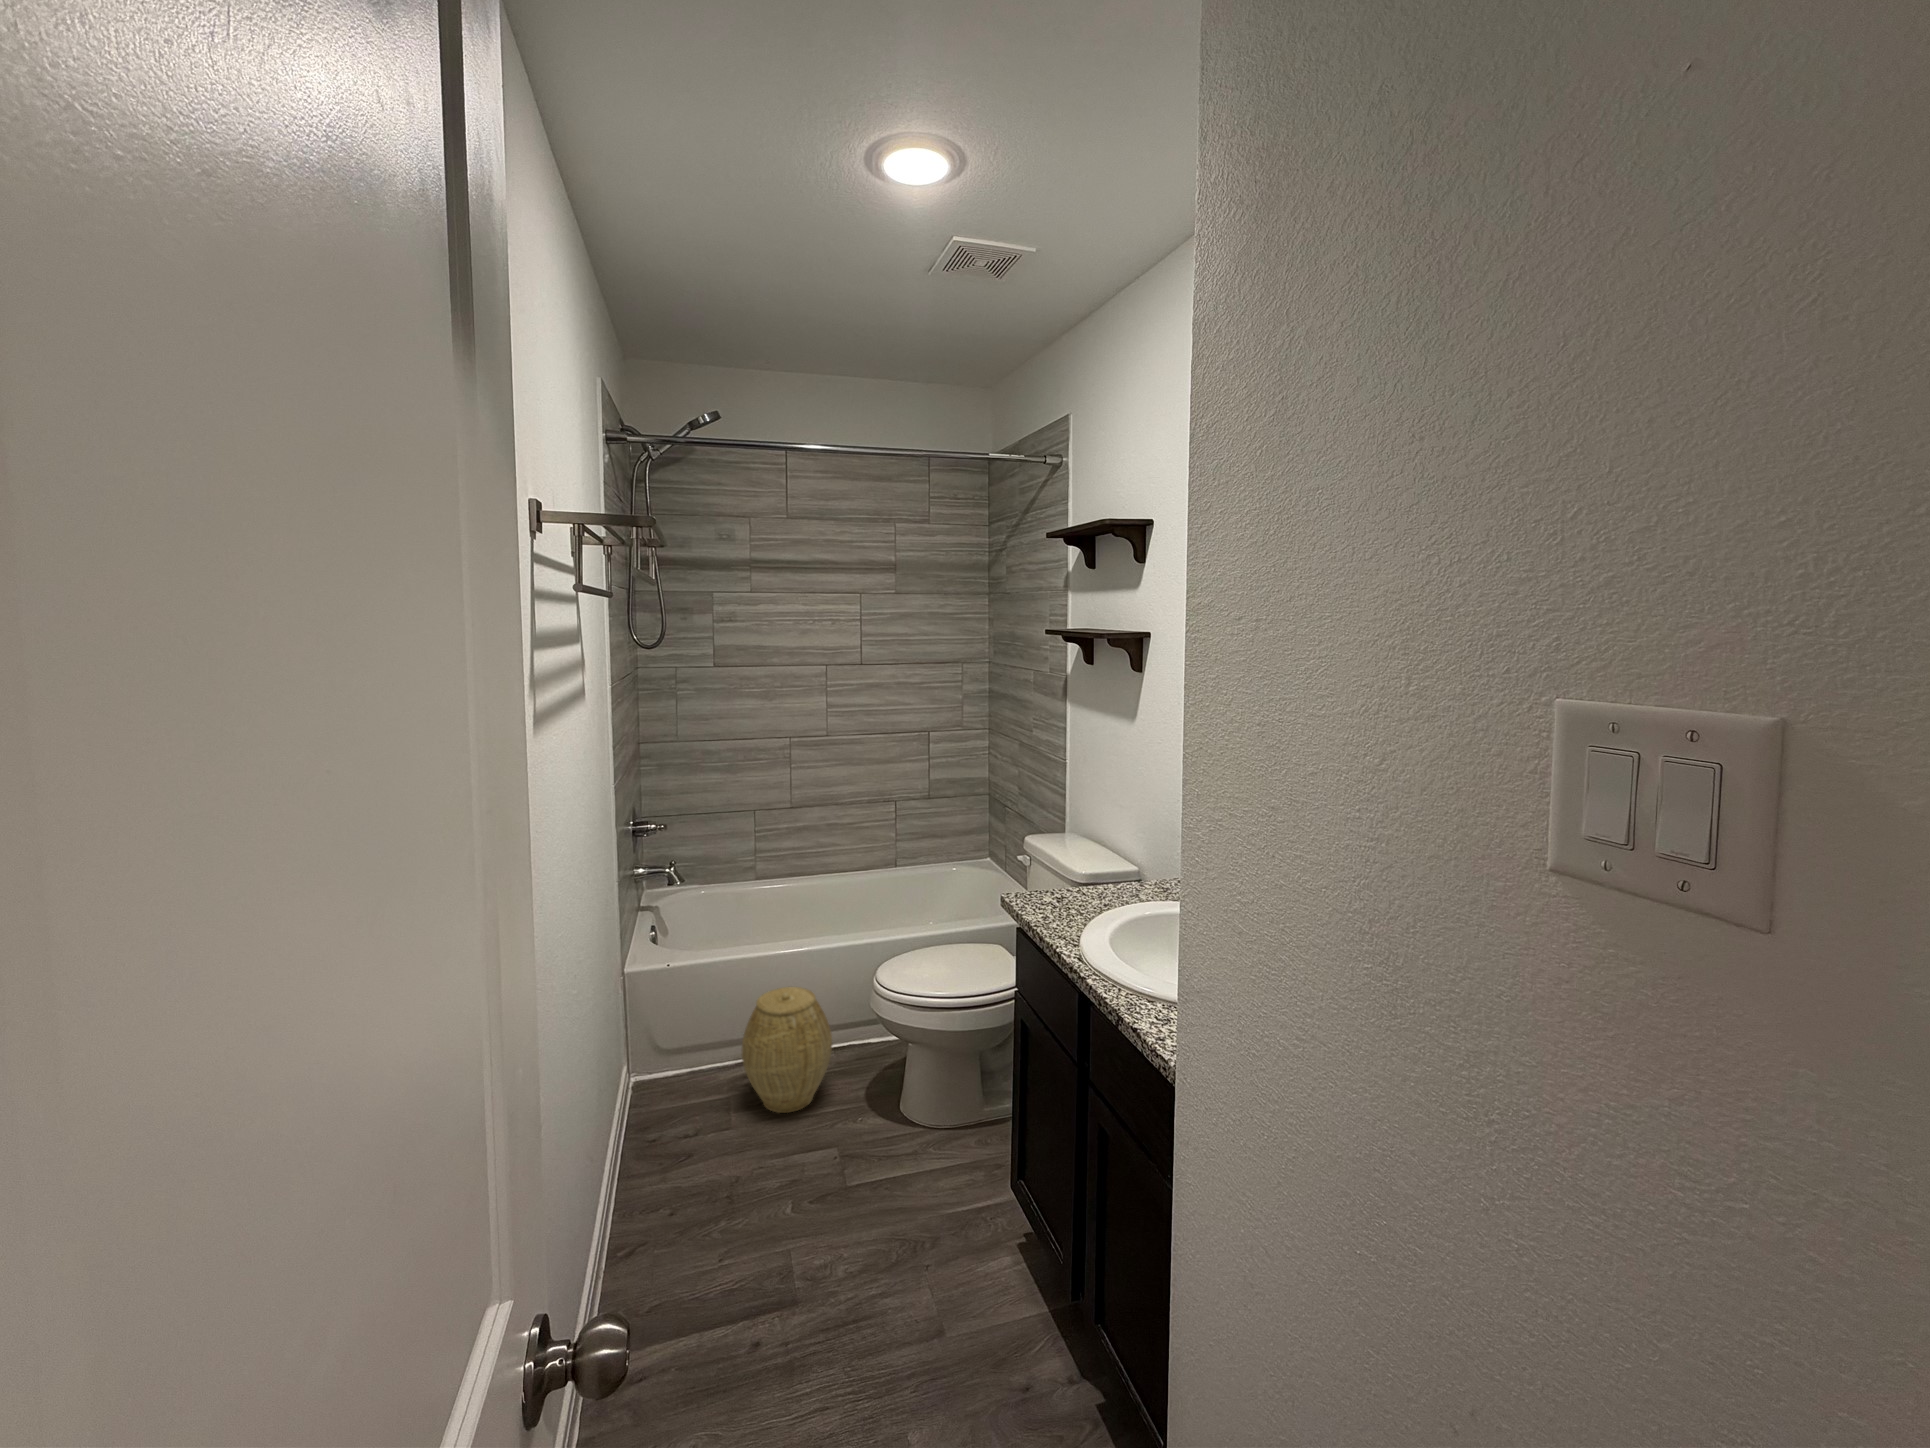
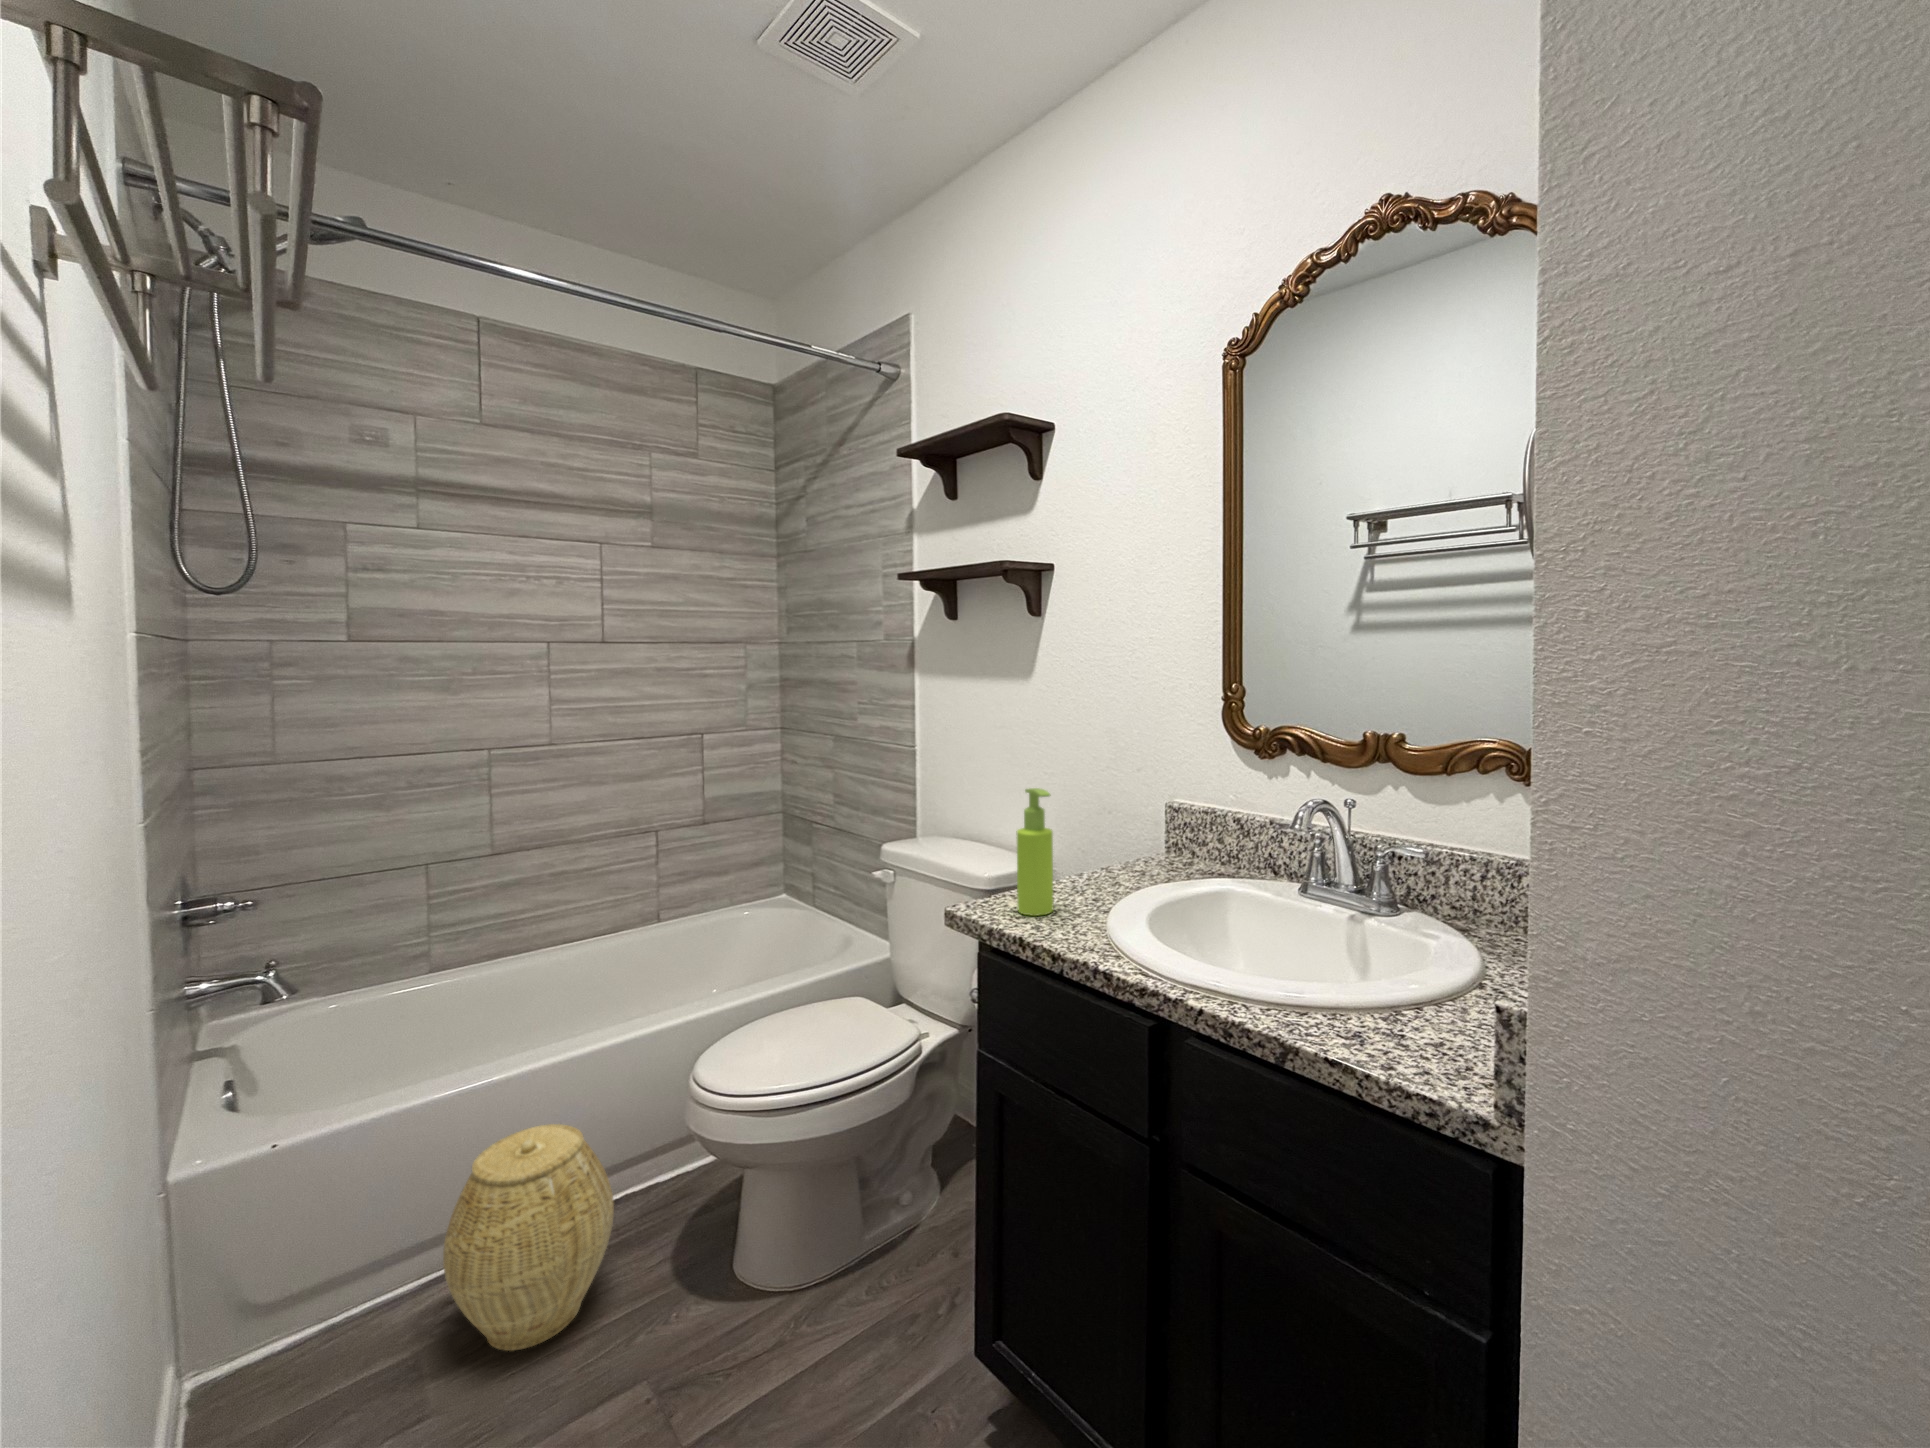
soap dispenser: none [1046,822,1071,910] -> present [1016,788,1053,916]

